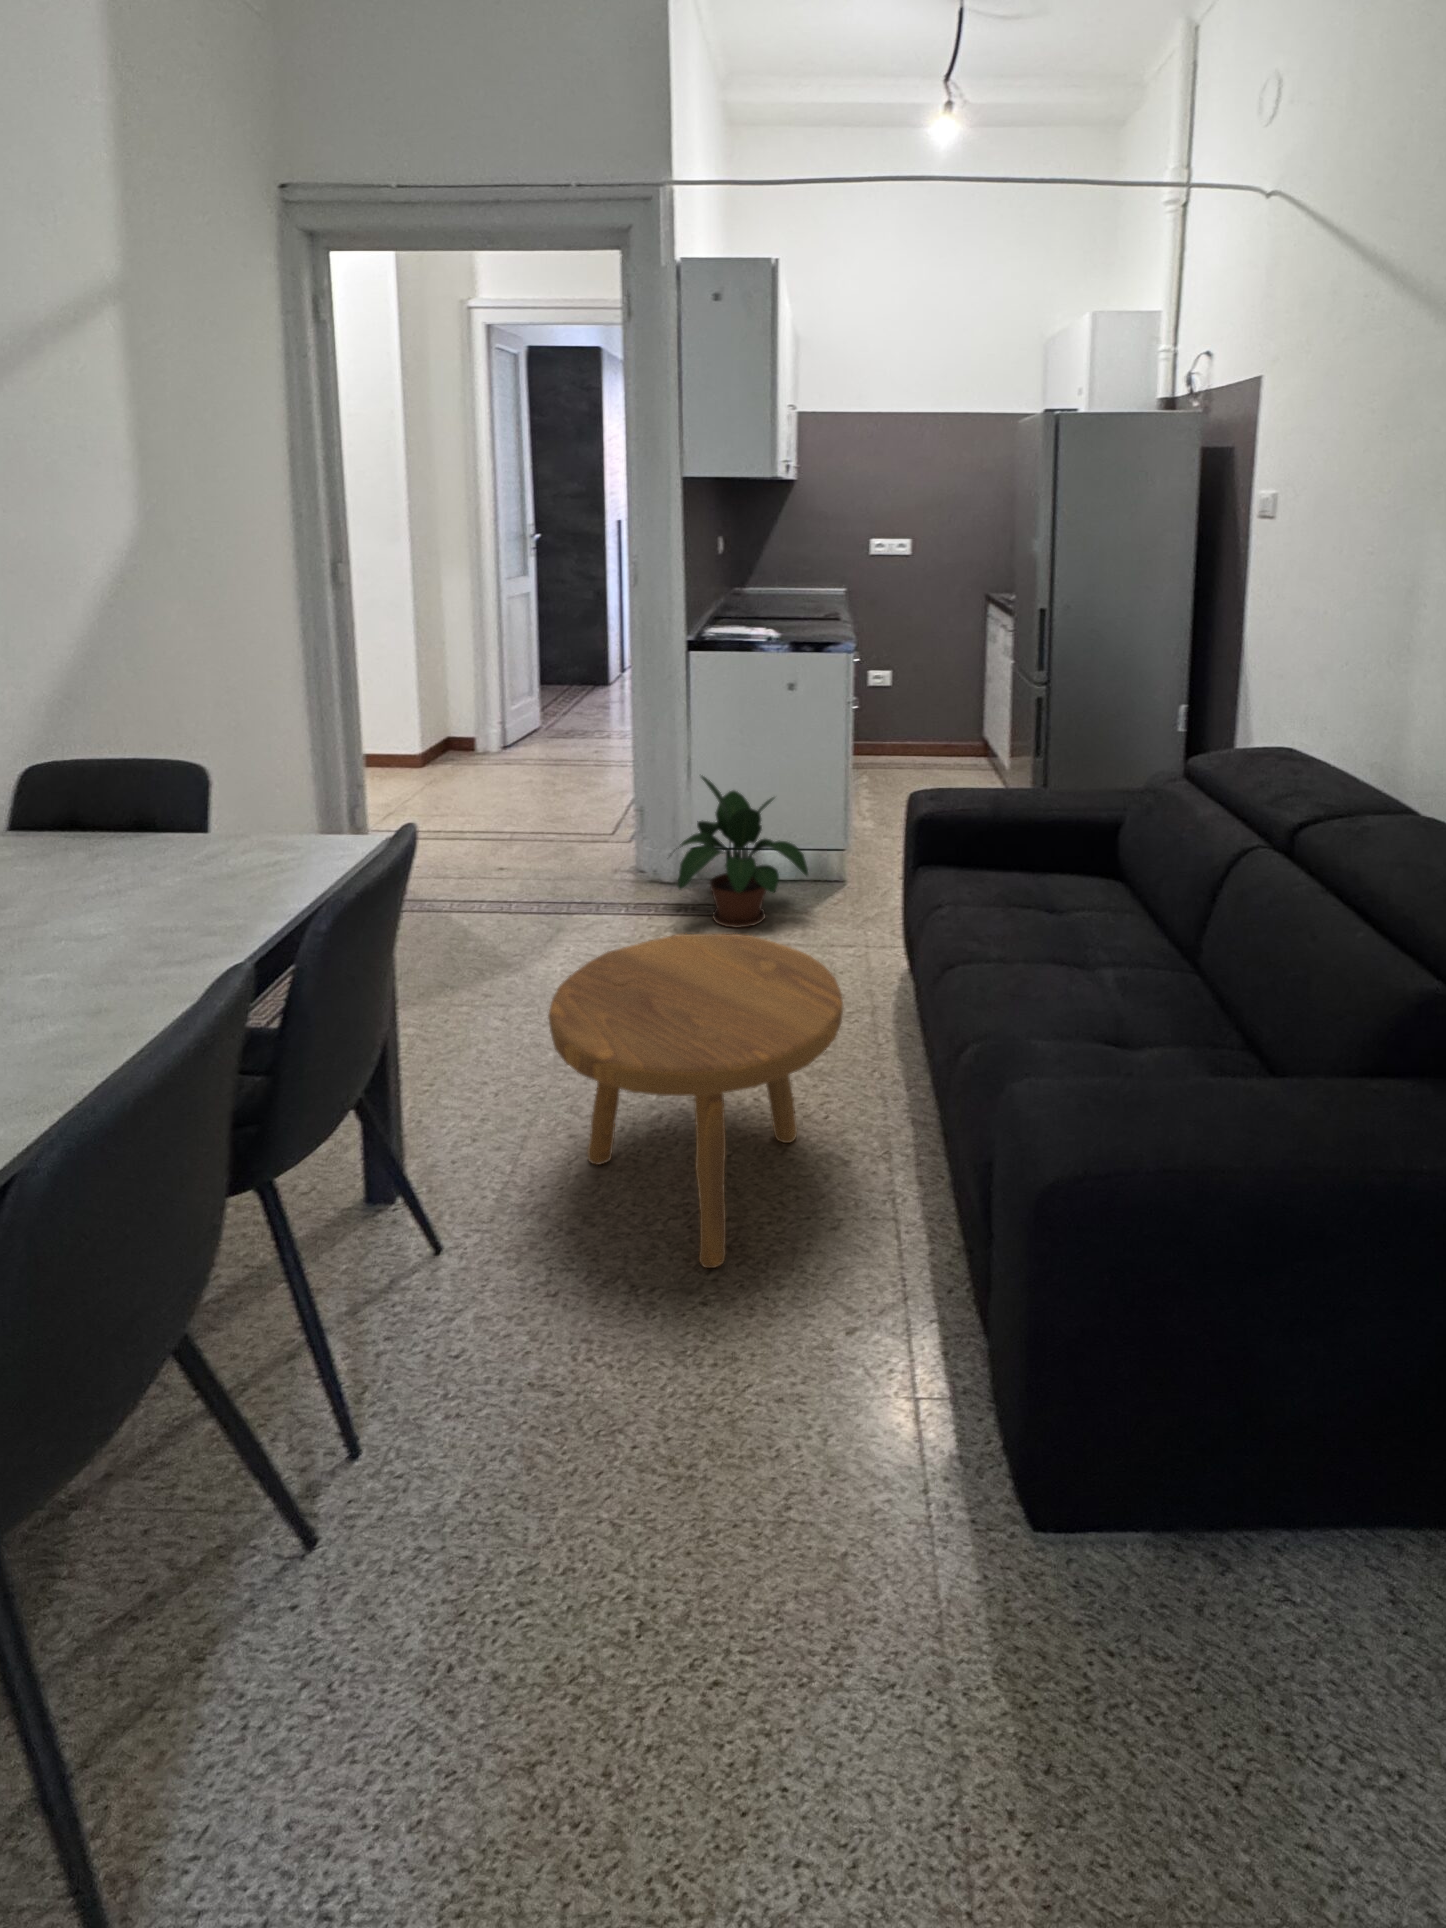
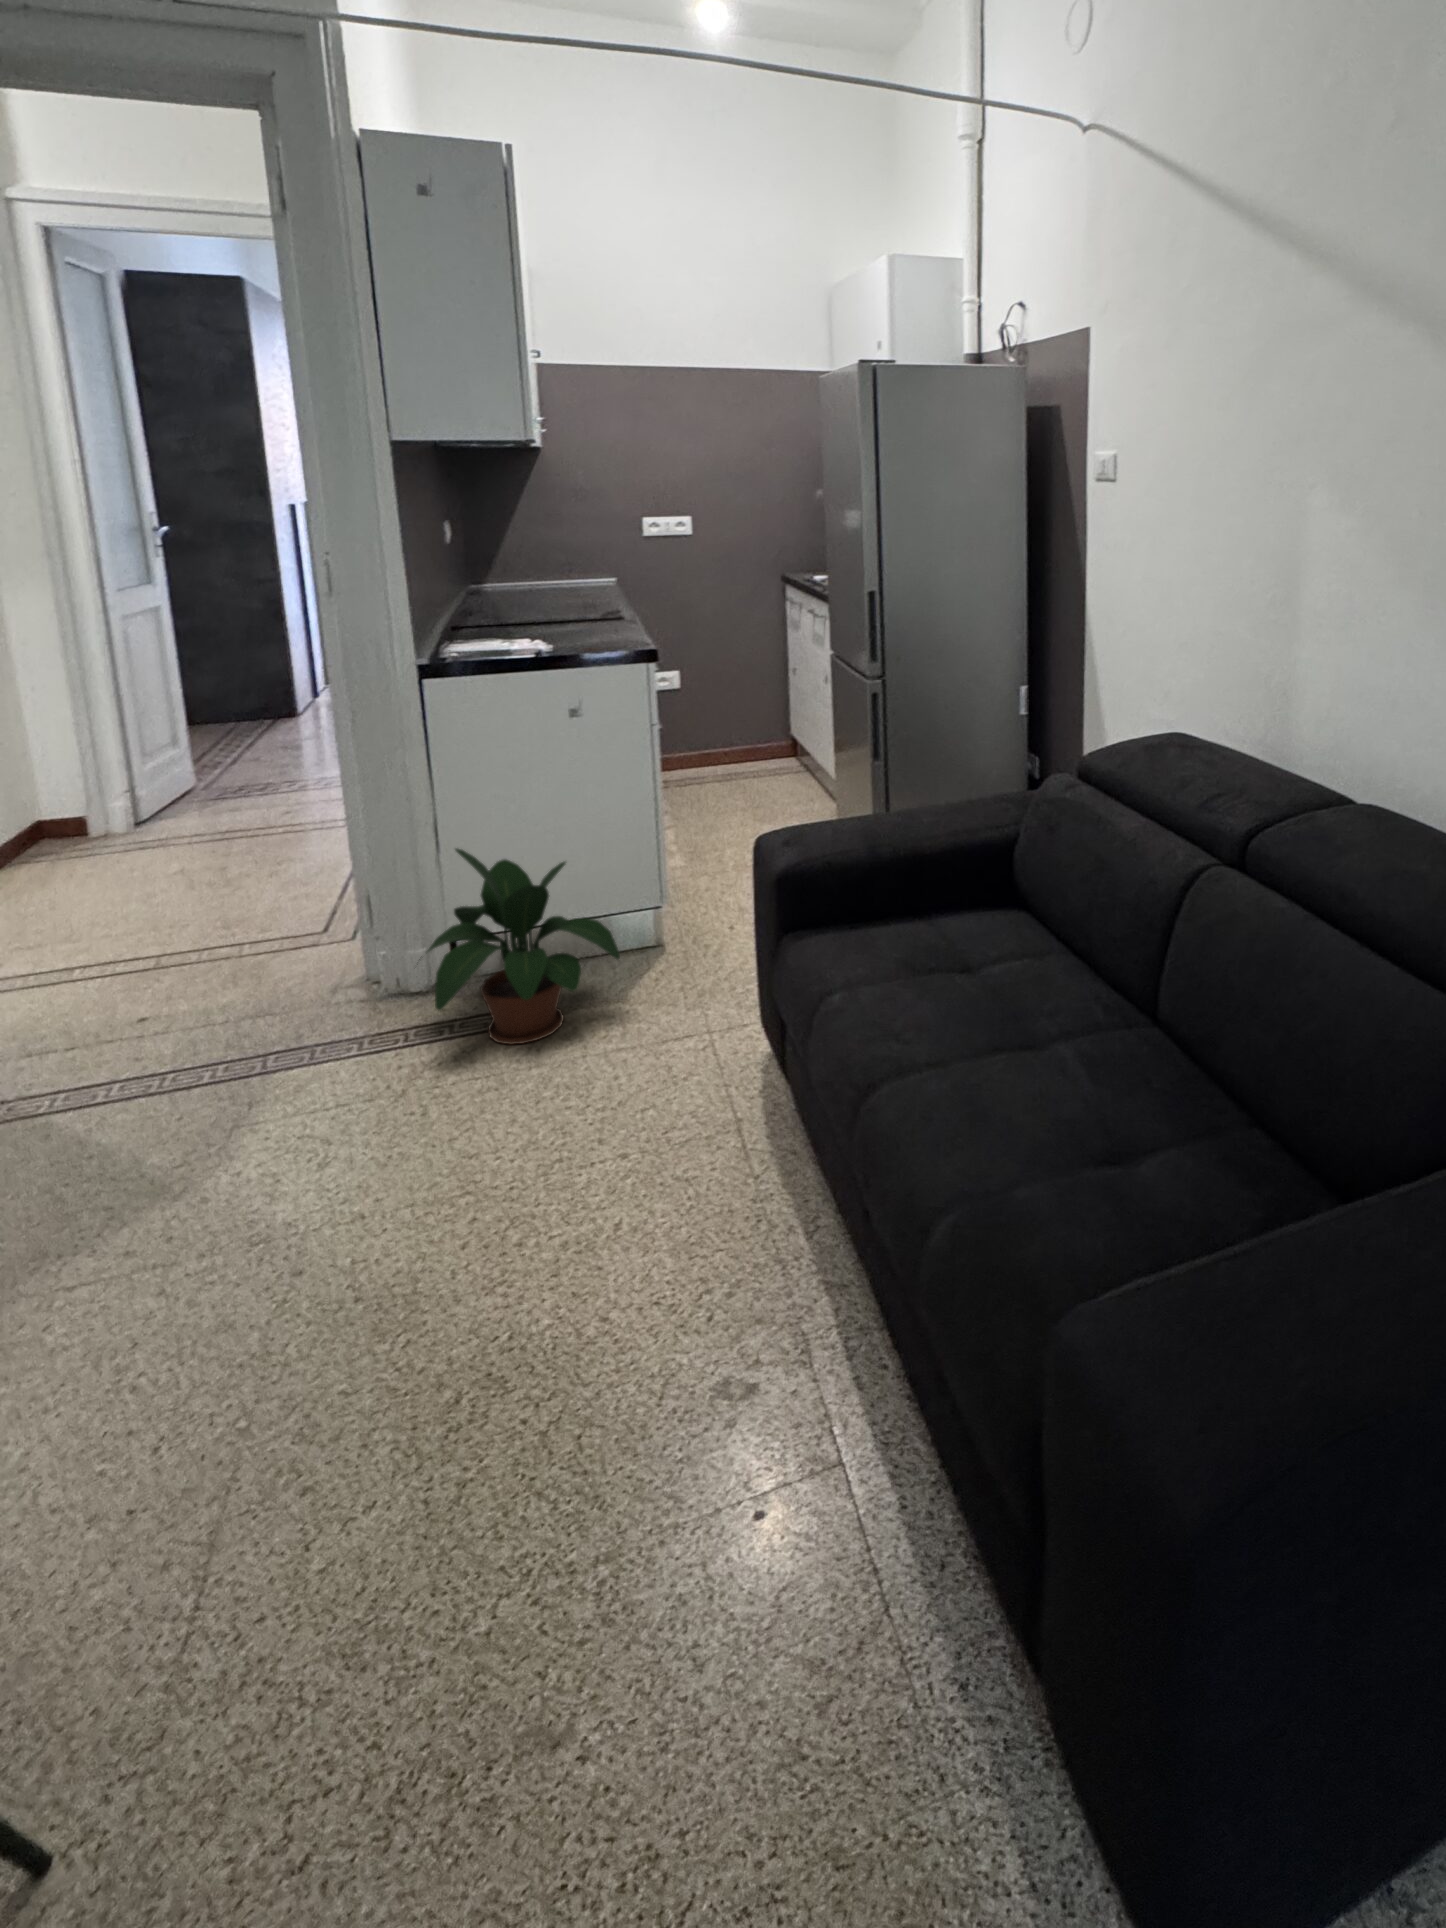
footstool: present [548,934,843,1268] -> none [249,1097,741,1667]

